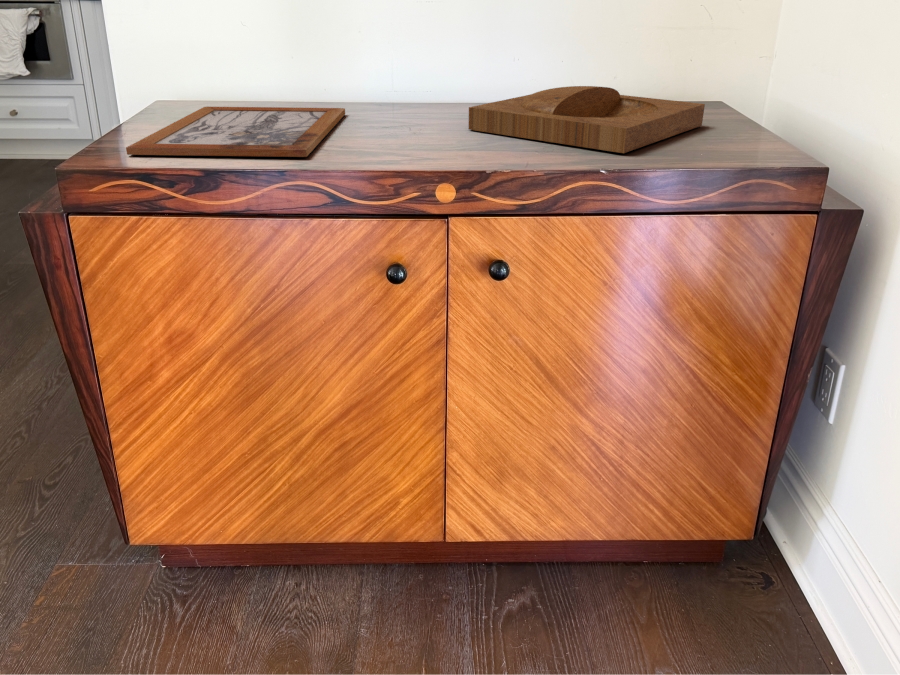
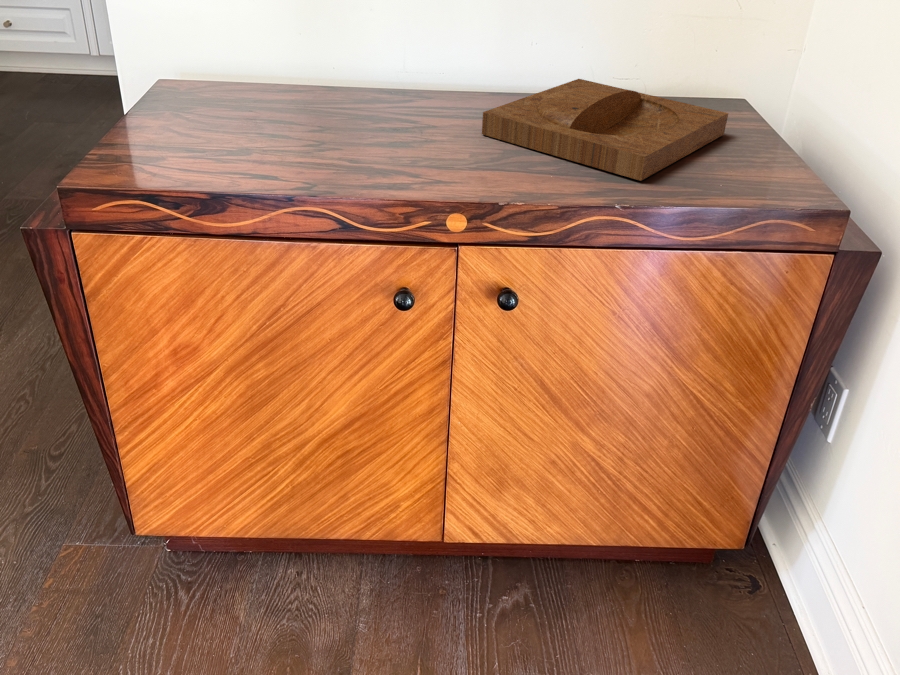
picture frame: present [126,107,345,157] -> none [129,91,354,178]

